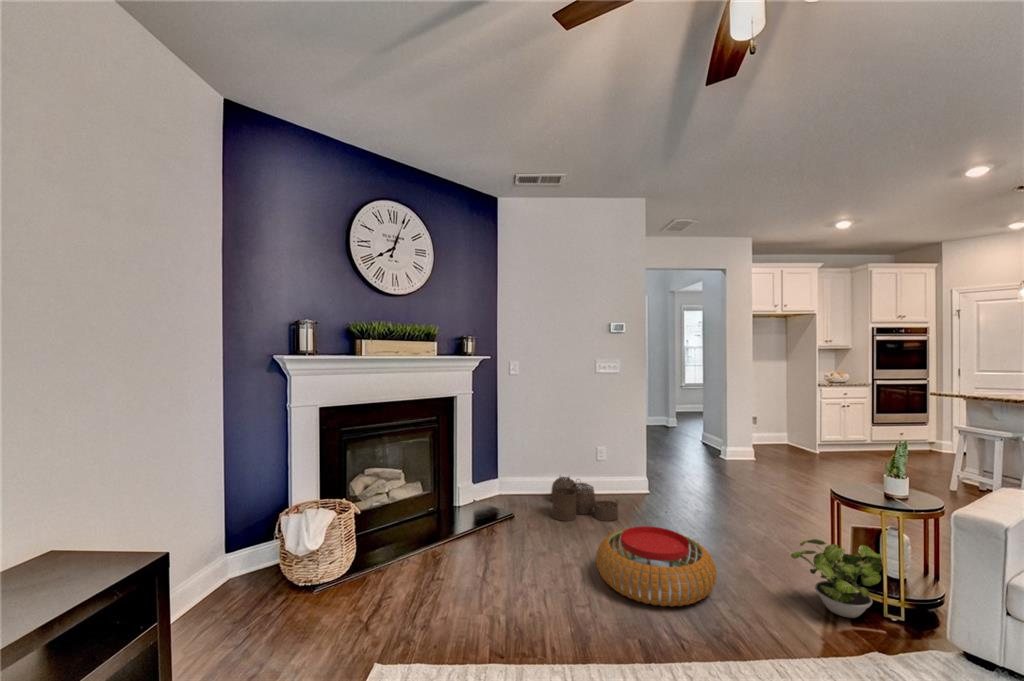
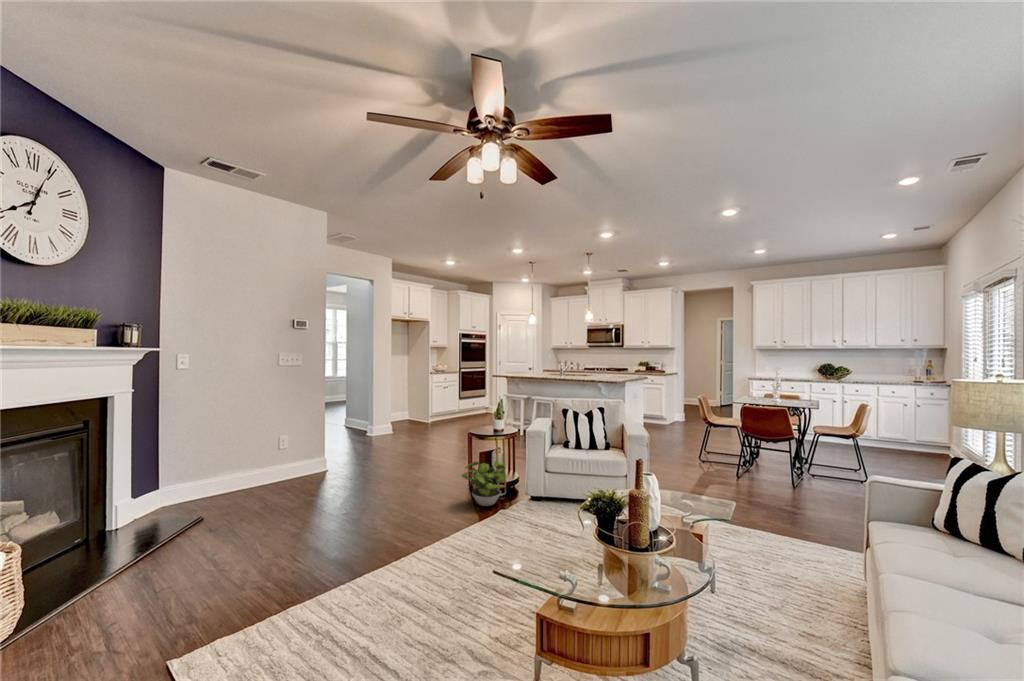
woven basket: present [551,477,618,521] -> none [232,467,312,509]
pouf: present [596,526,717,607] -> none [321,483,417,541]

